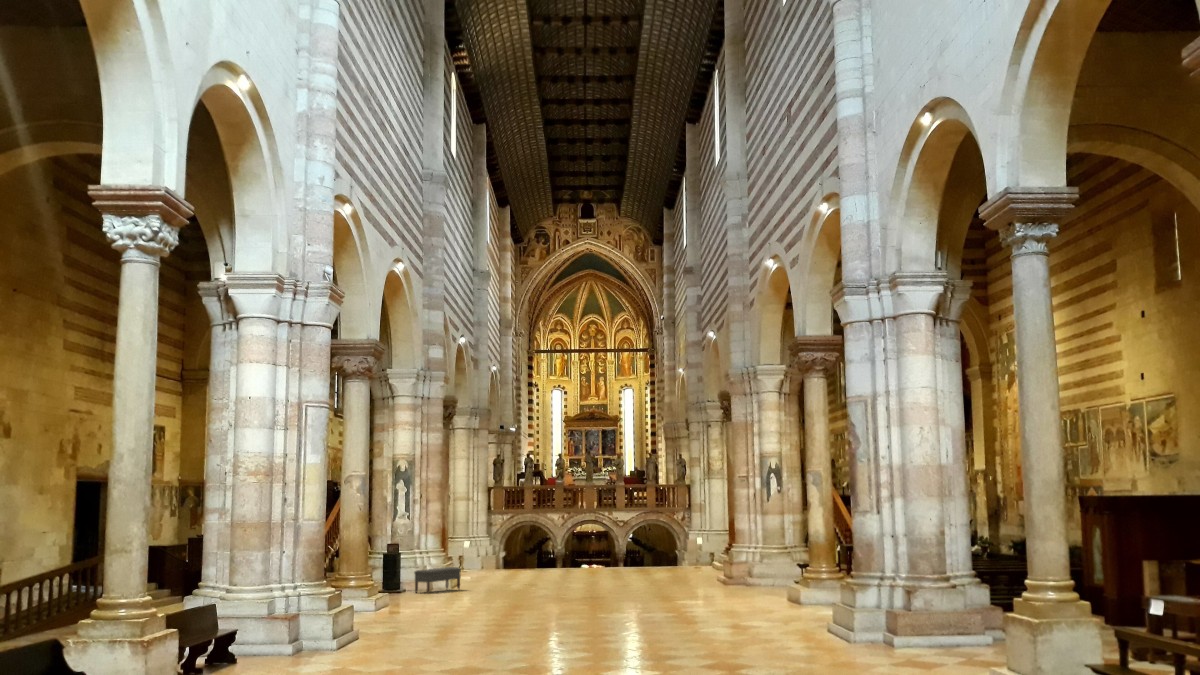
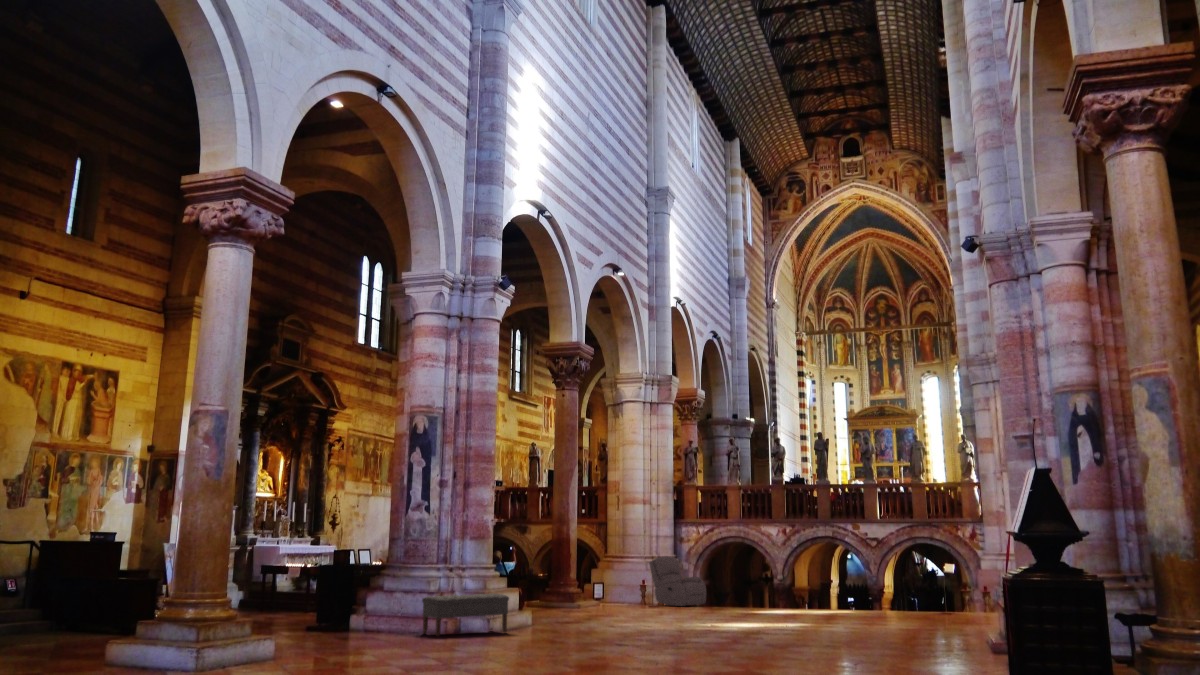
chair: none [480,539,518,574] -> present [649,556,706,607]

